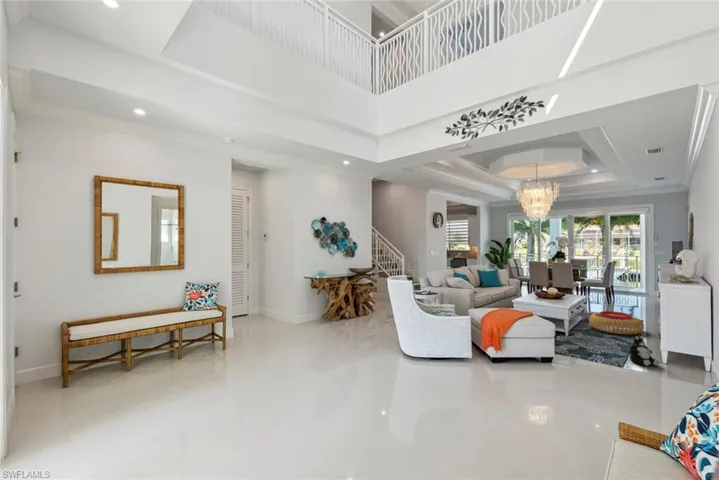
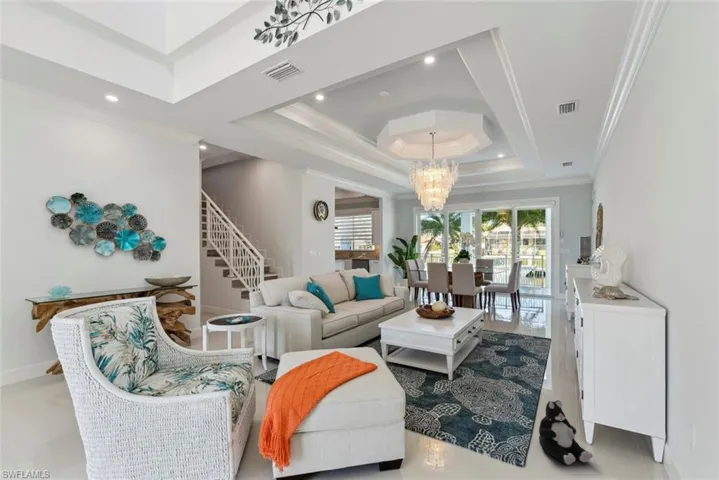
pouf: present [589,311,644,335] -> none [486,333,557,372]

